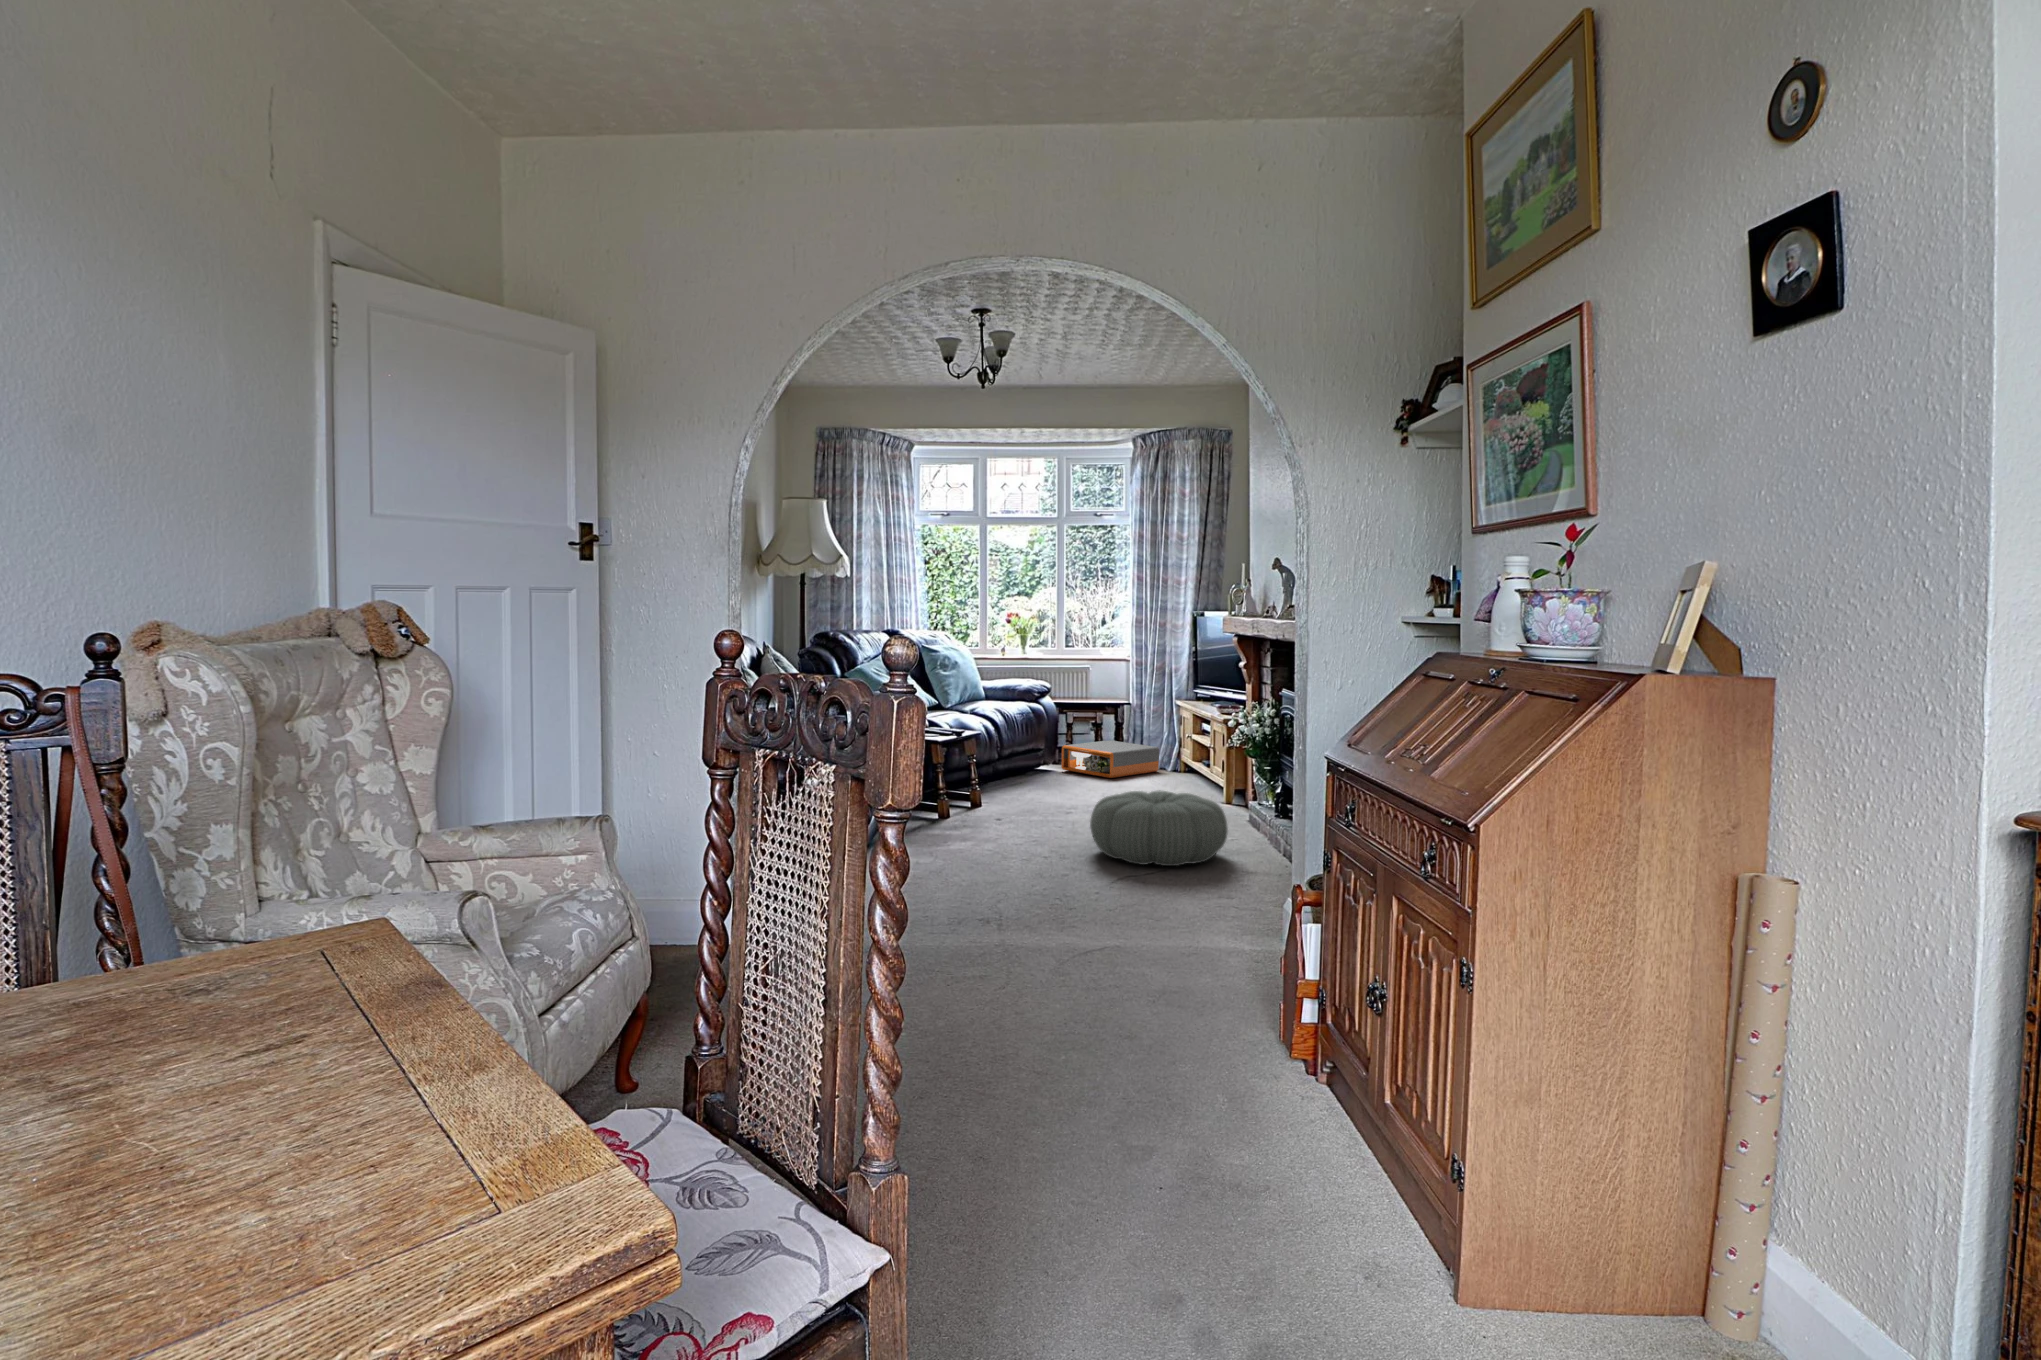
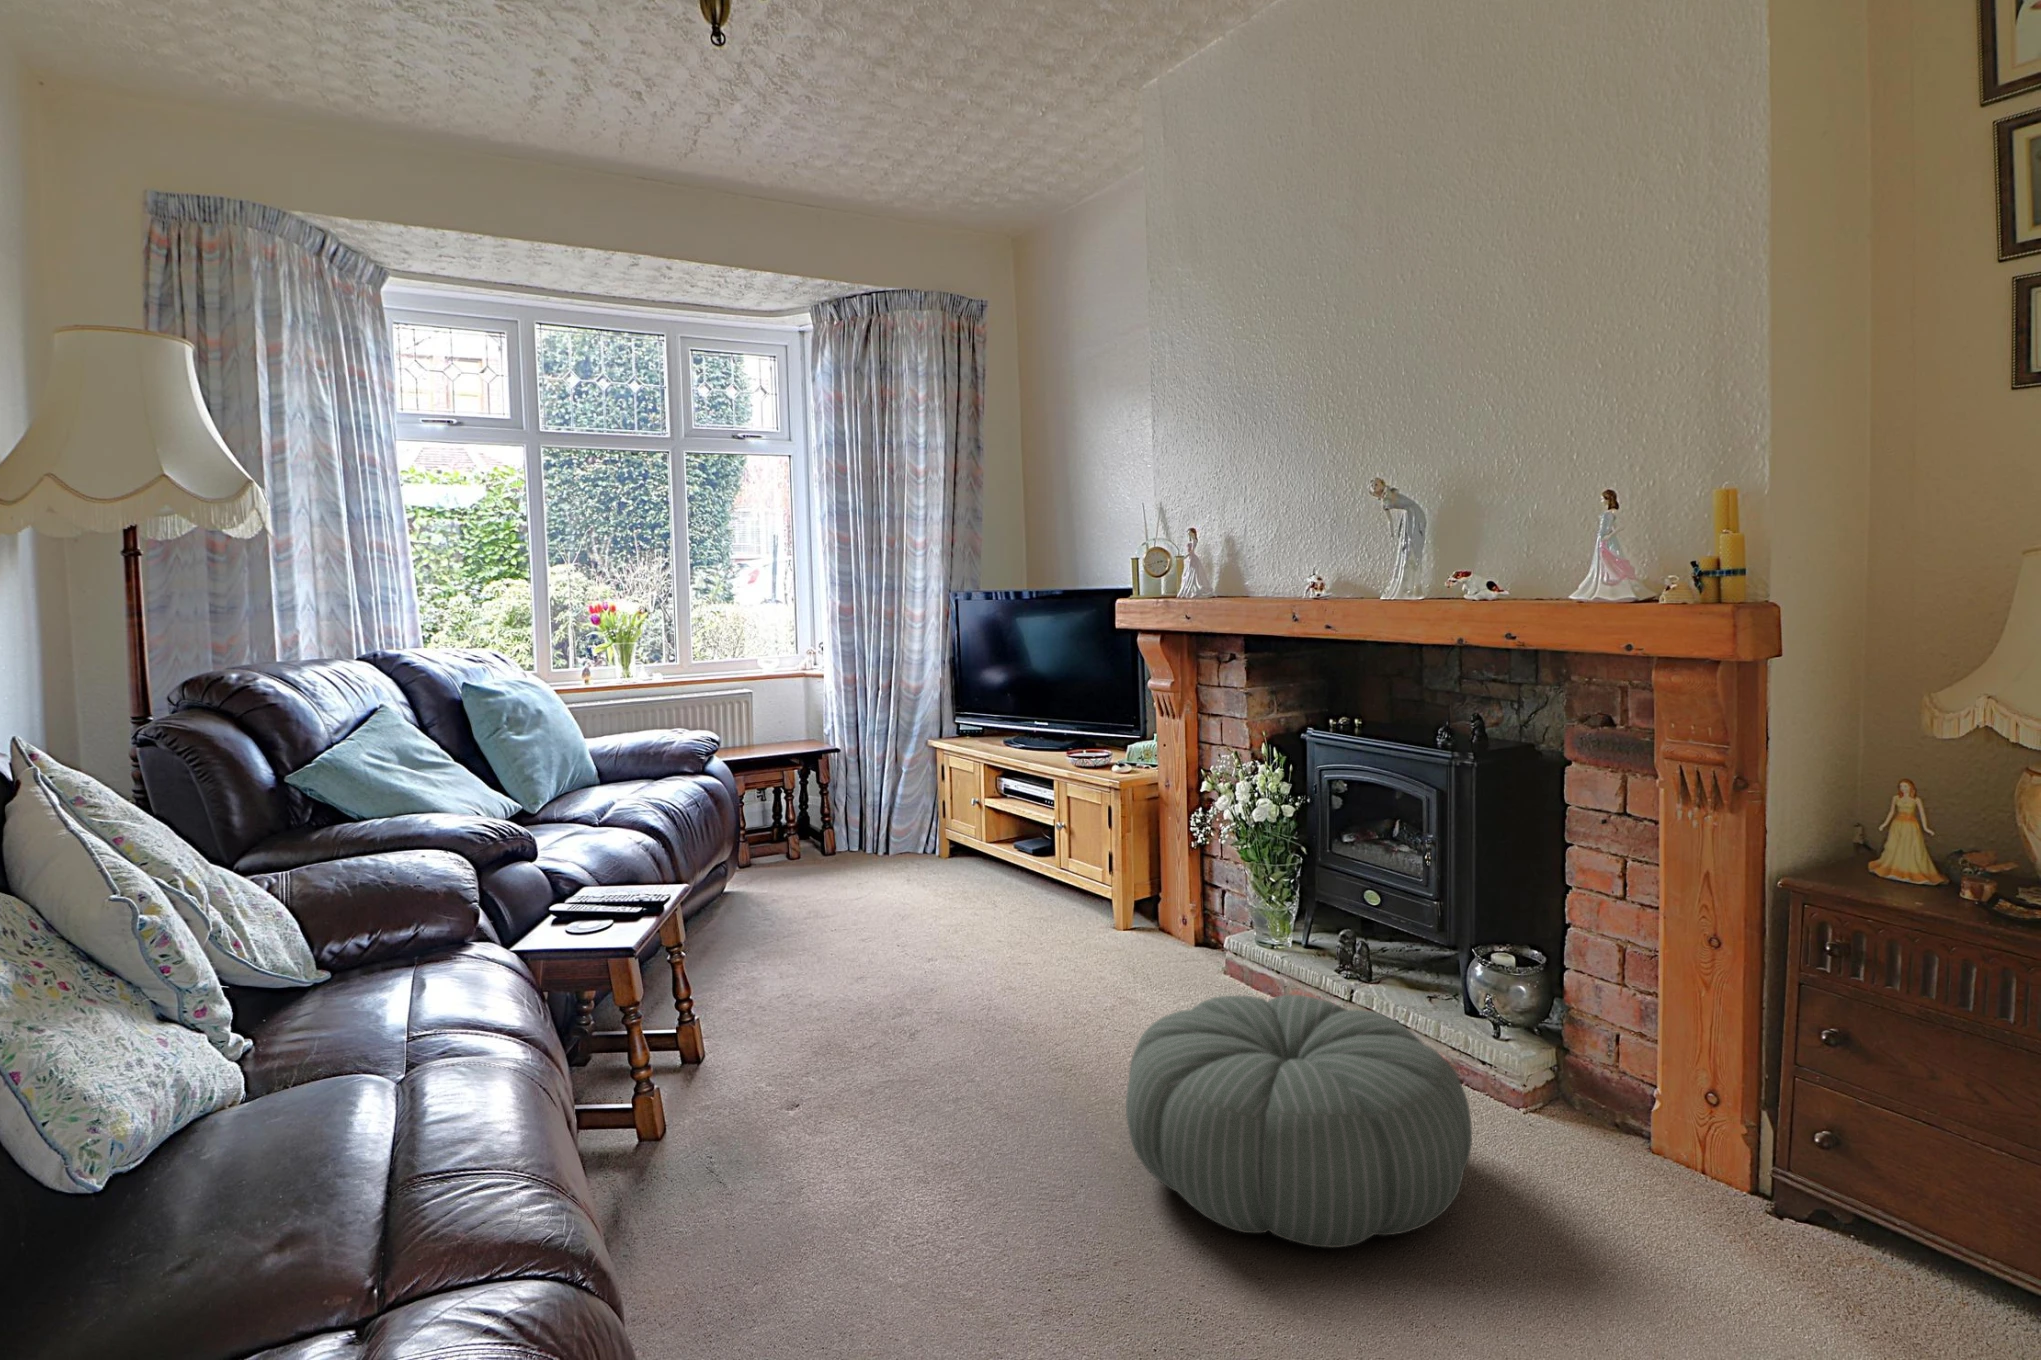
storage box: present [1061,740,1159,778] -> none [740,818,898,896]

